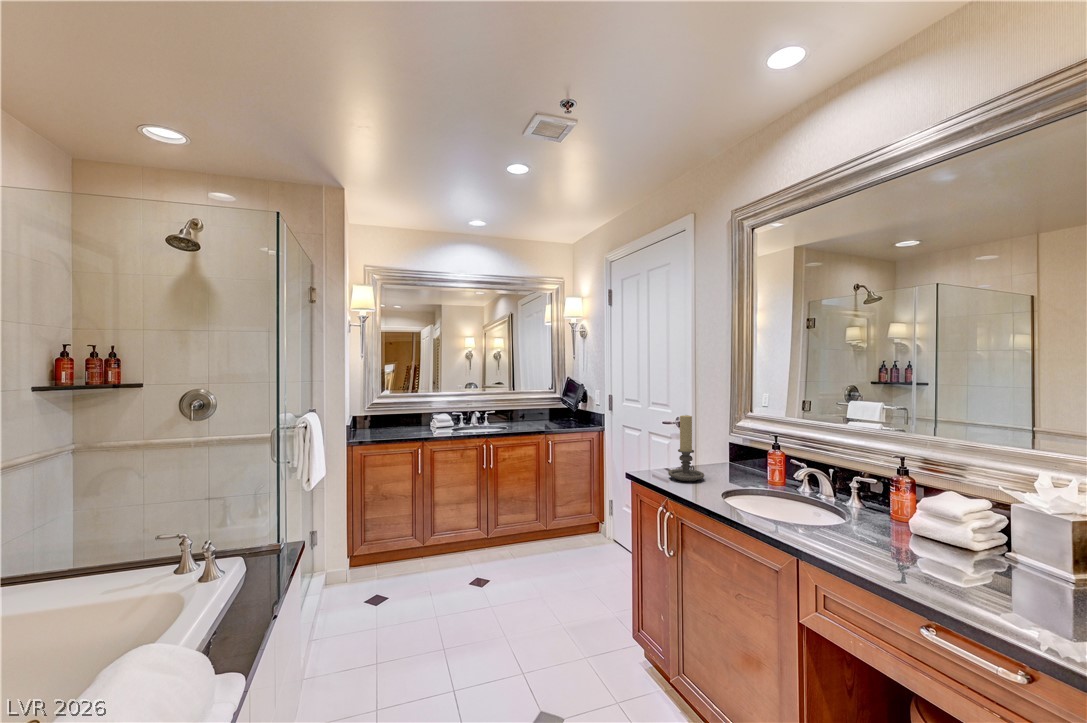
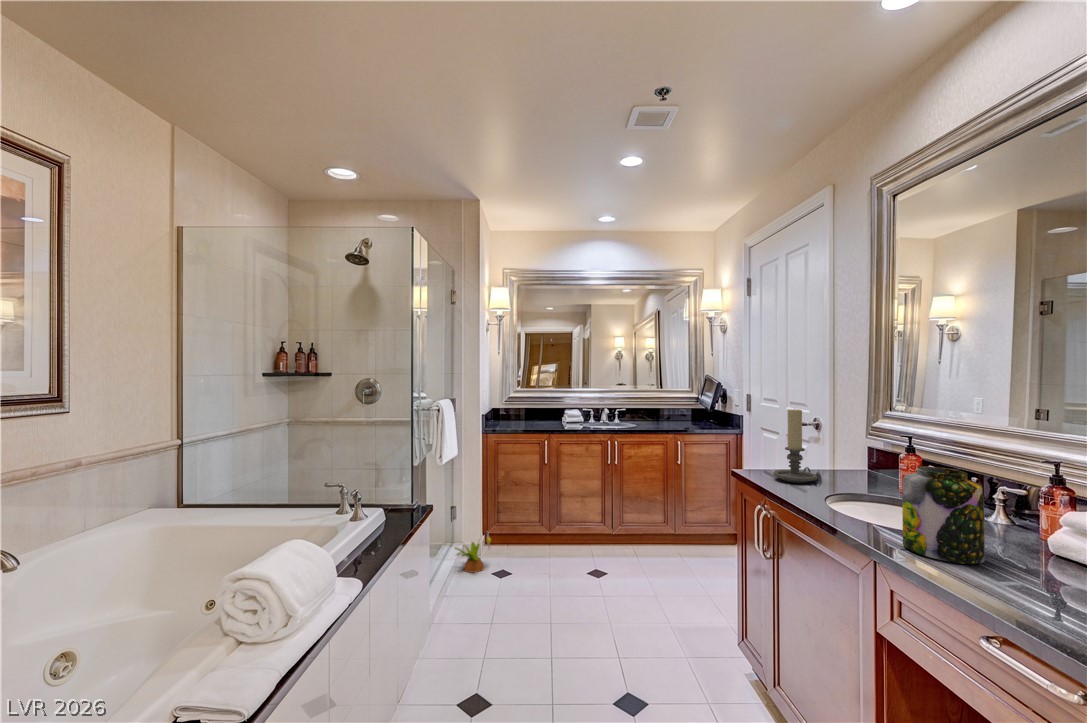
jar: none [815,470,878,551] -> present [902,467,985,564]
decorative plant: none [318,554,364,606] -> present [455,531,491,573]

